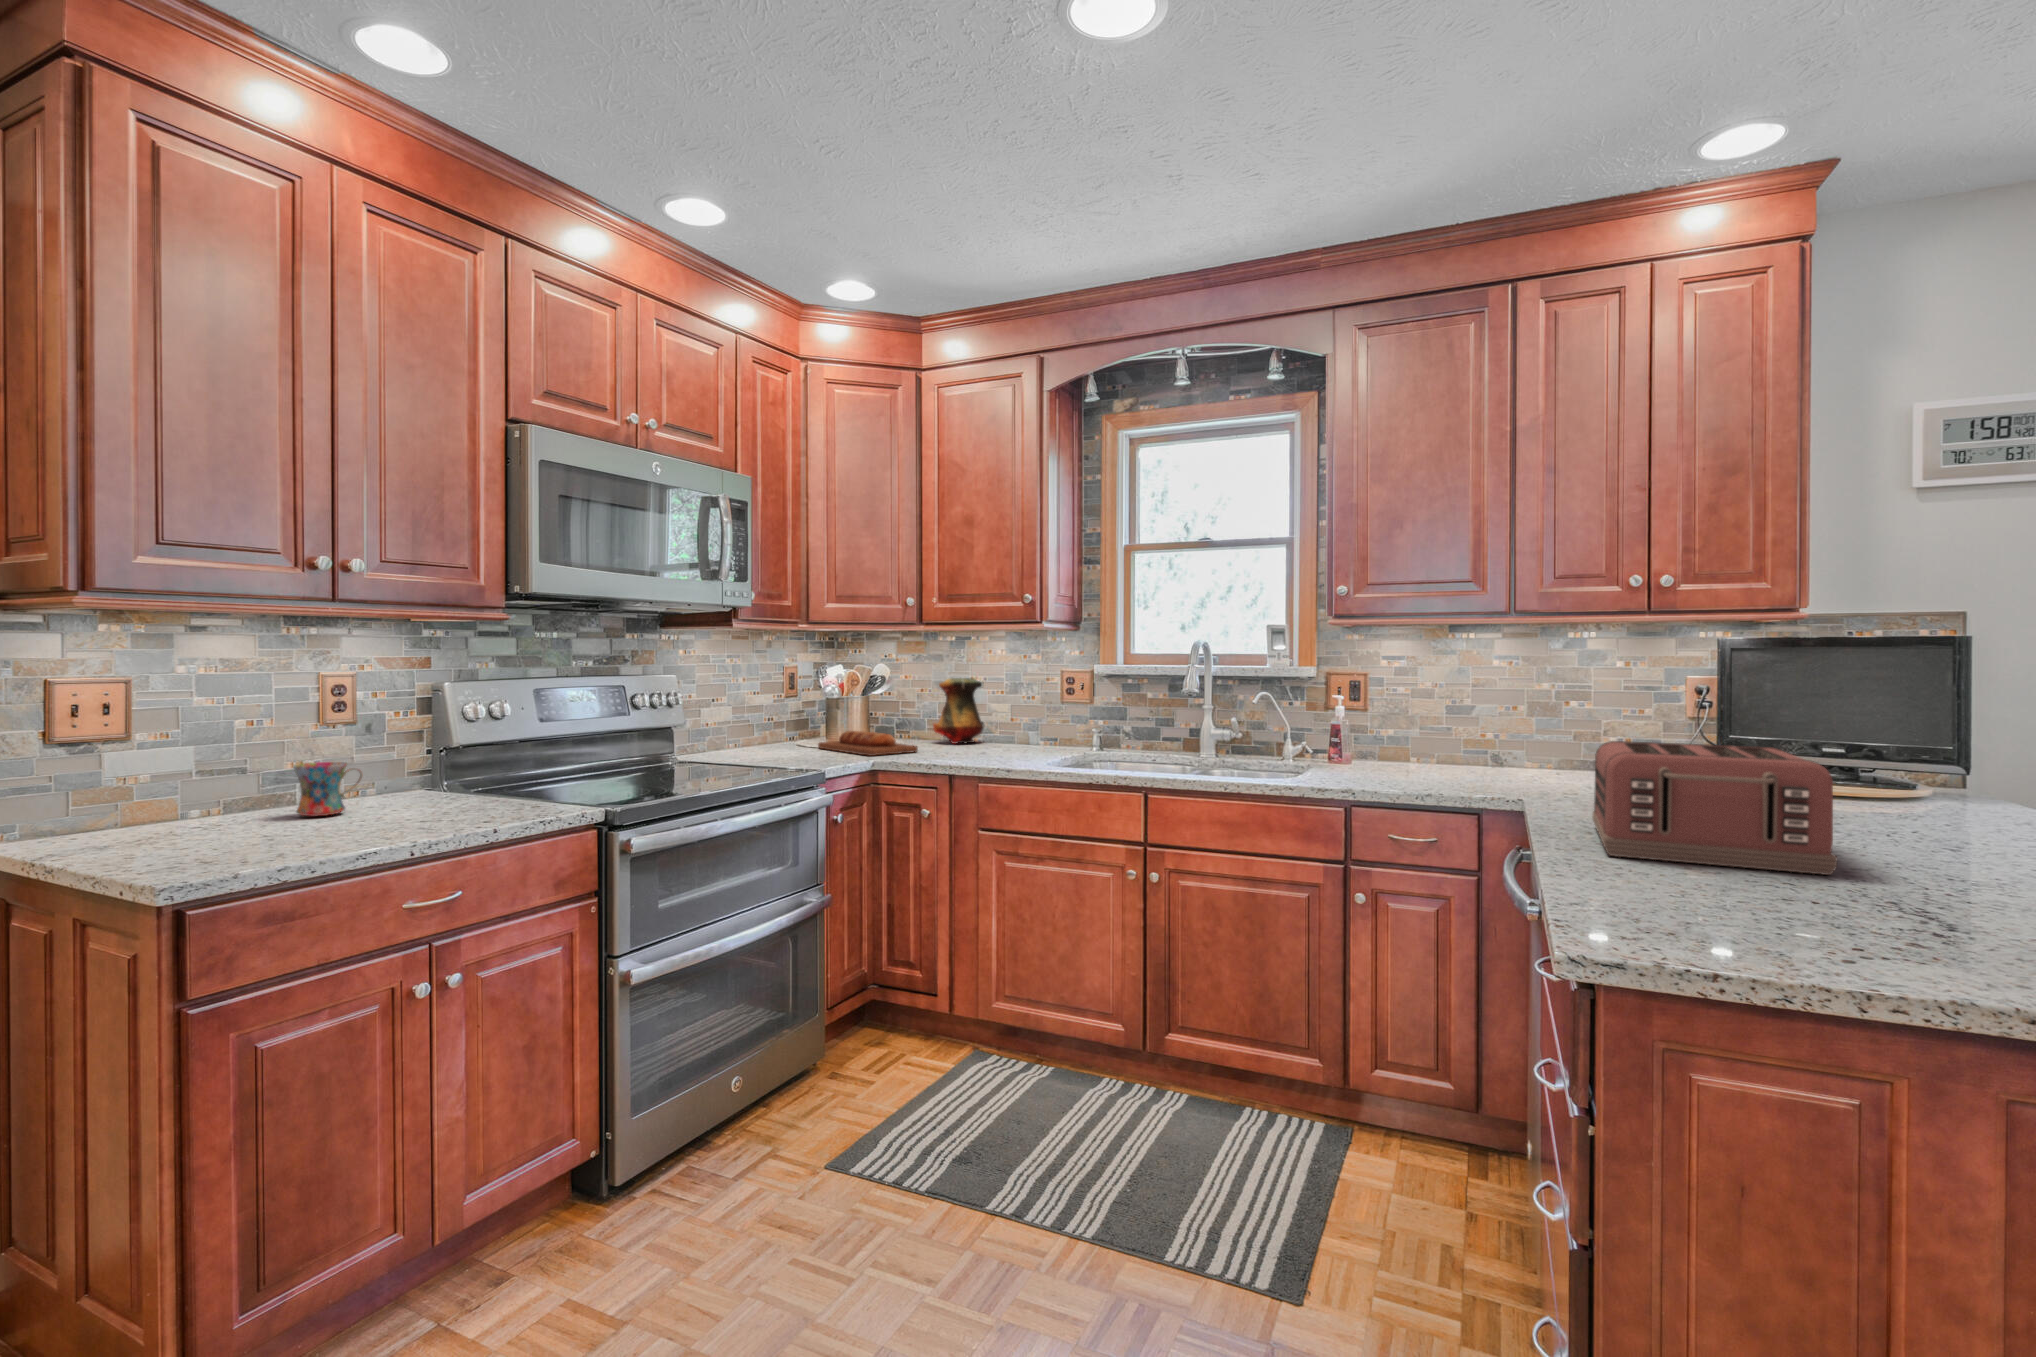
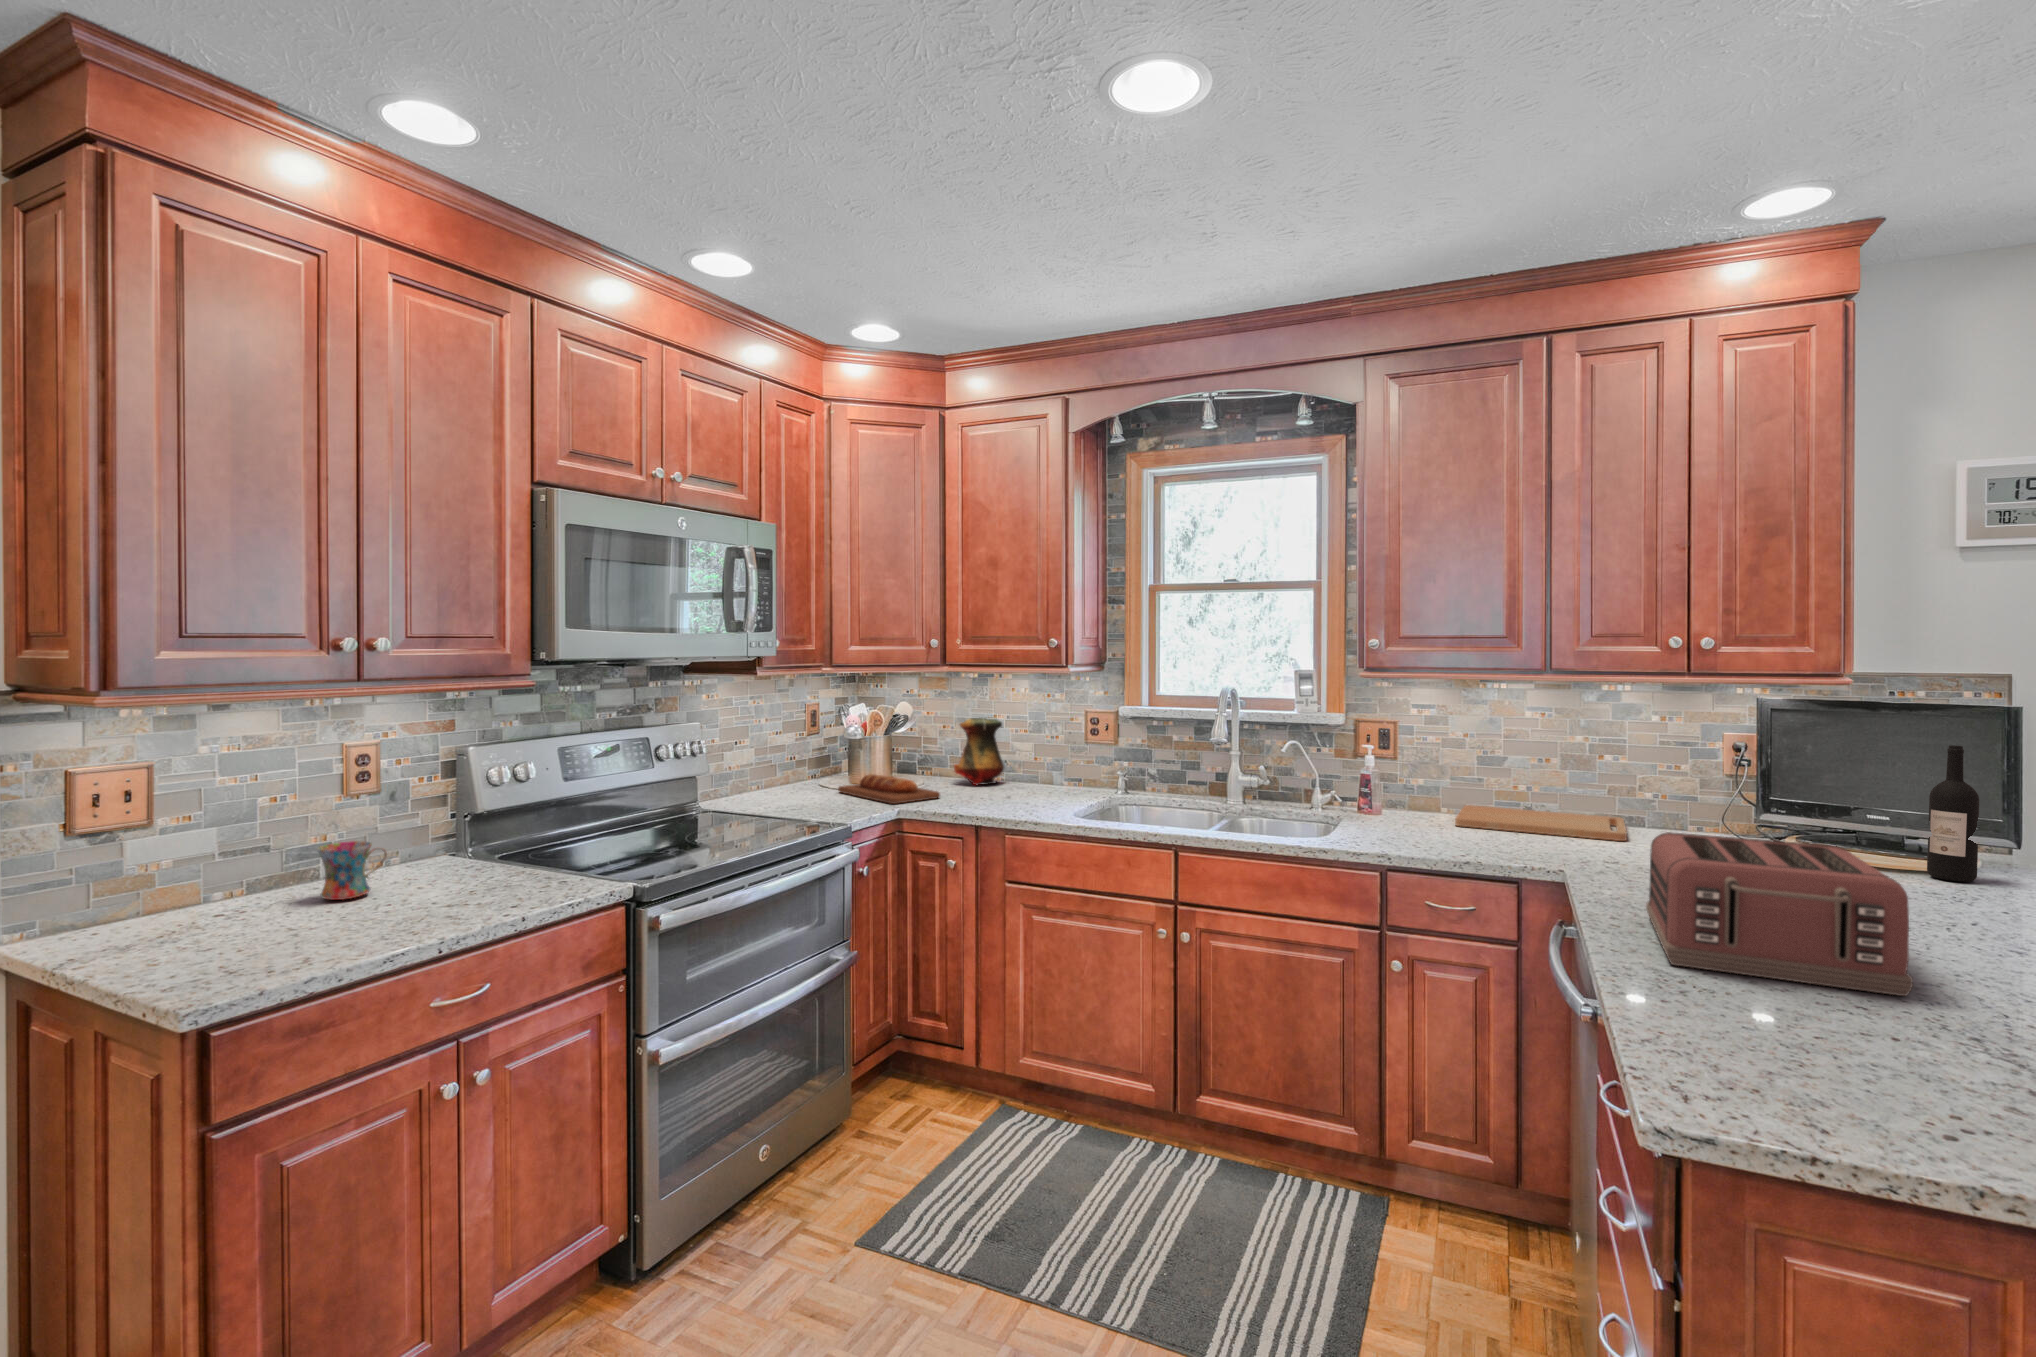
wine bottle: none [1874,672,1923,804] -> present [1927,745,1979,882]
cutting board: none [1420,754,1586,779] -> present [1455,805,1627,841]

